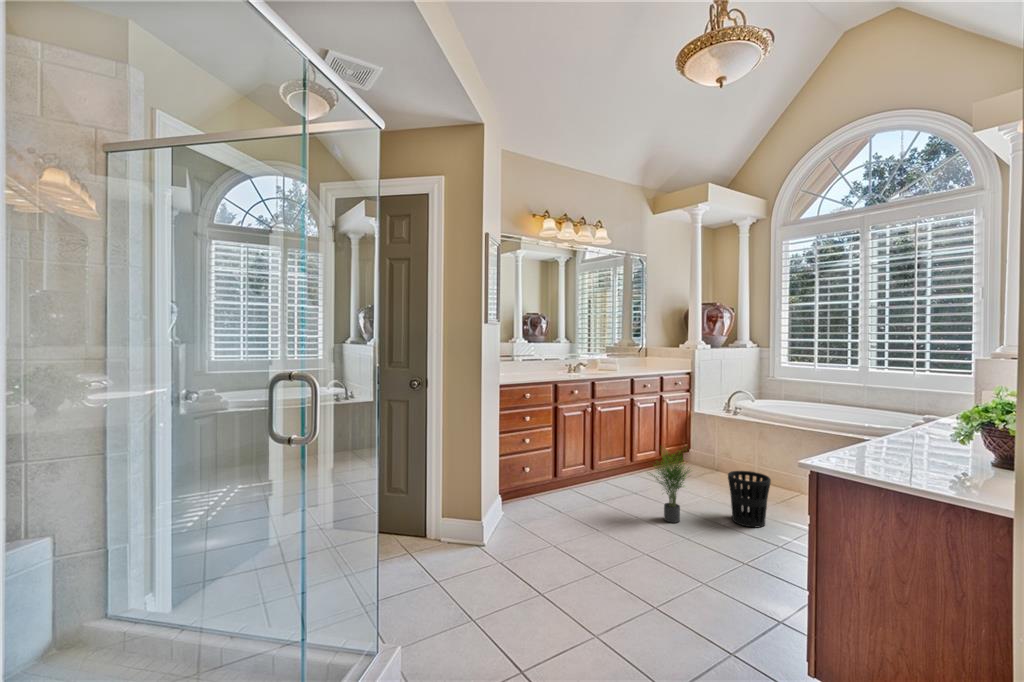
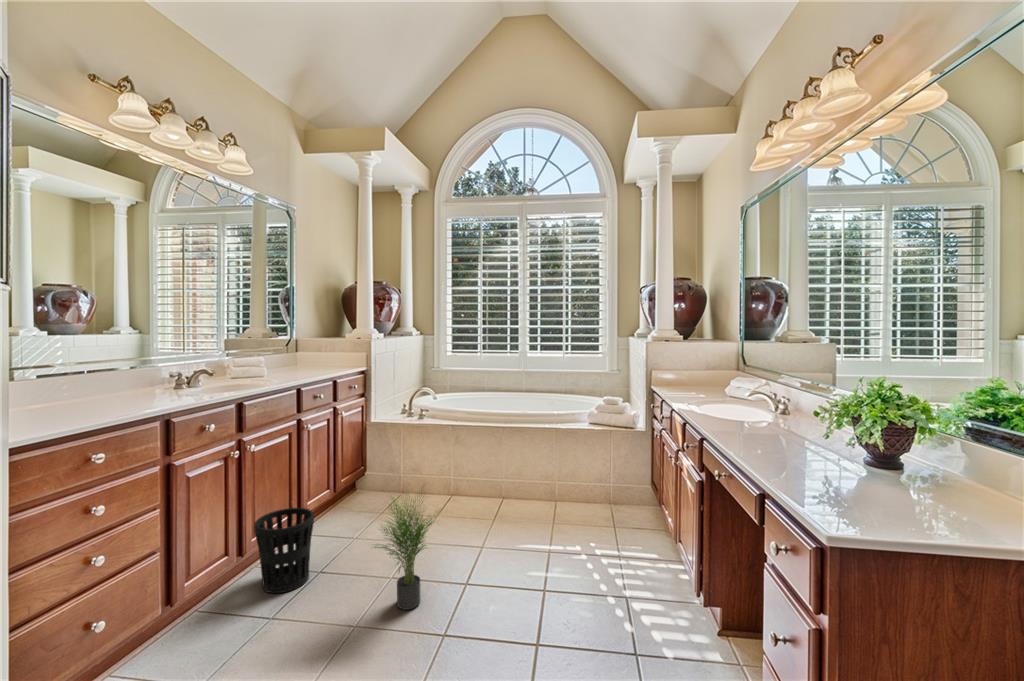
wastebasket: present [728,471,771,528] -> present [254,508,314,593]

